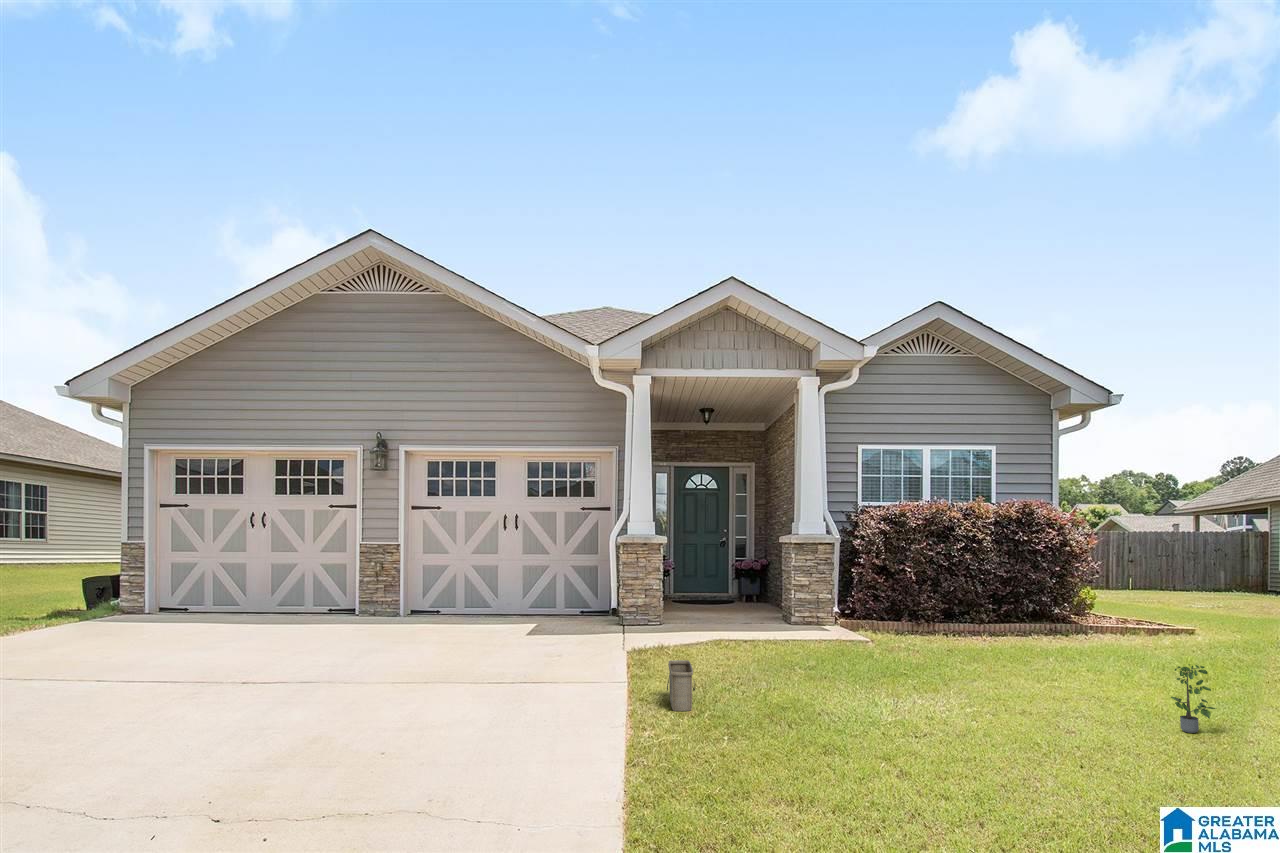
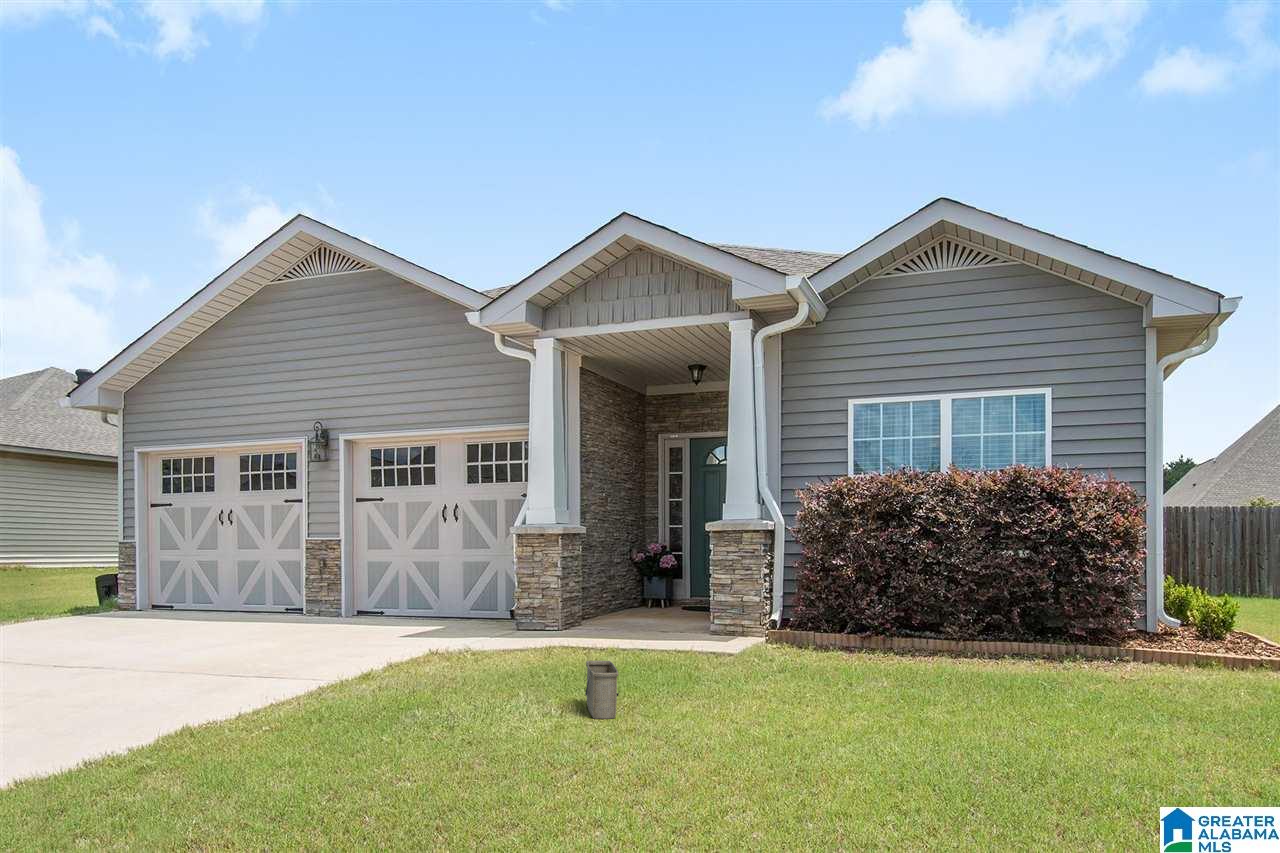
potted plant: present [1171,664,1216,733] -> none [1151,660,1201,736]

